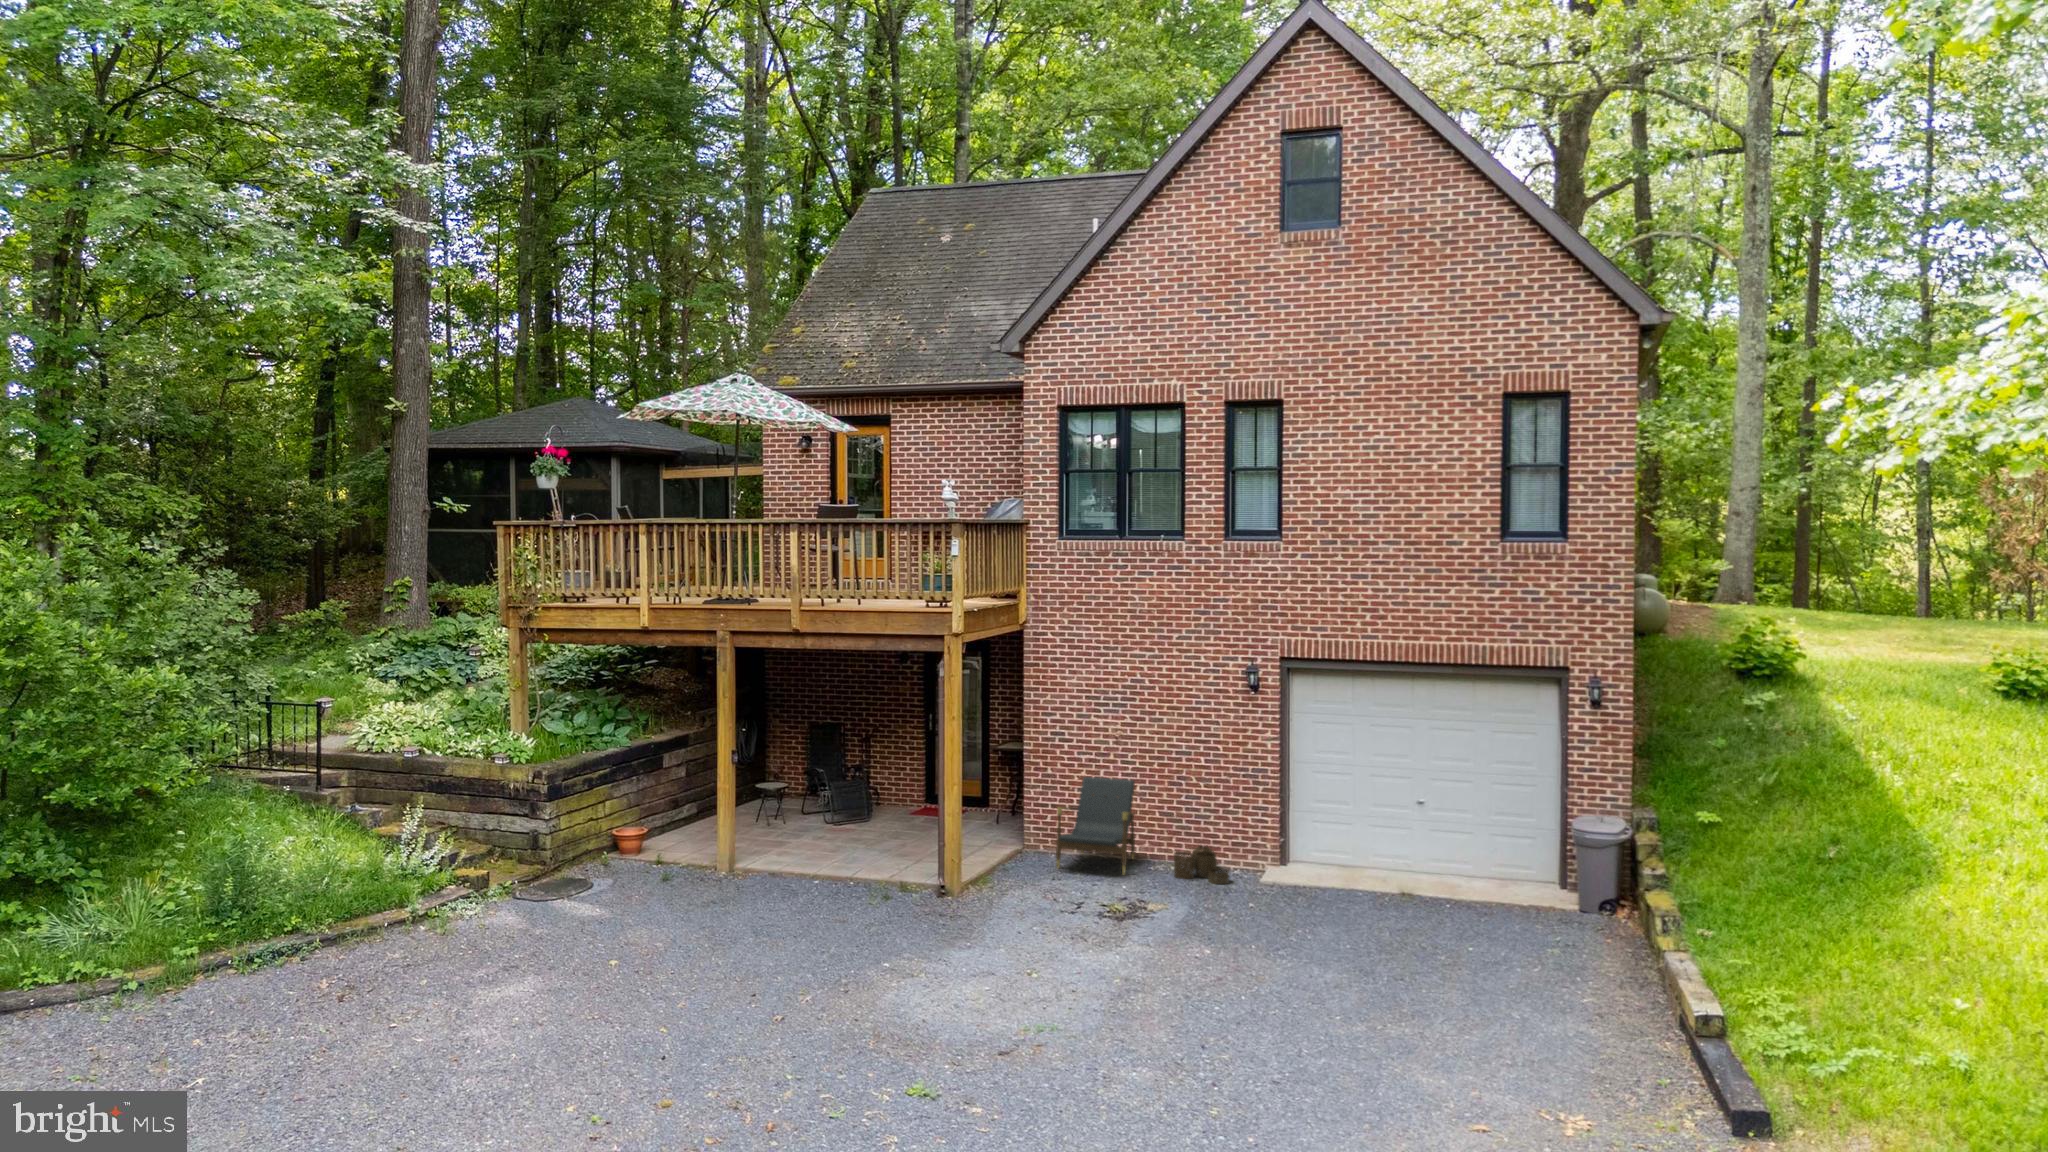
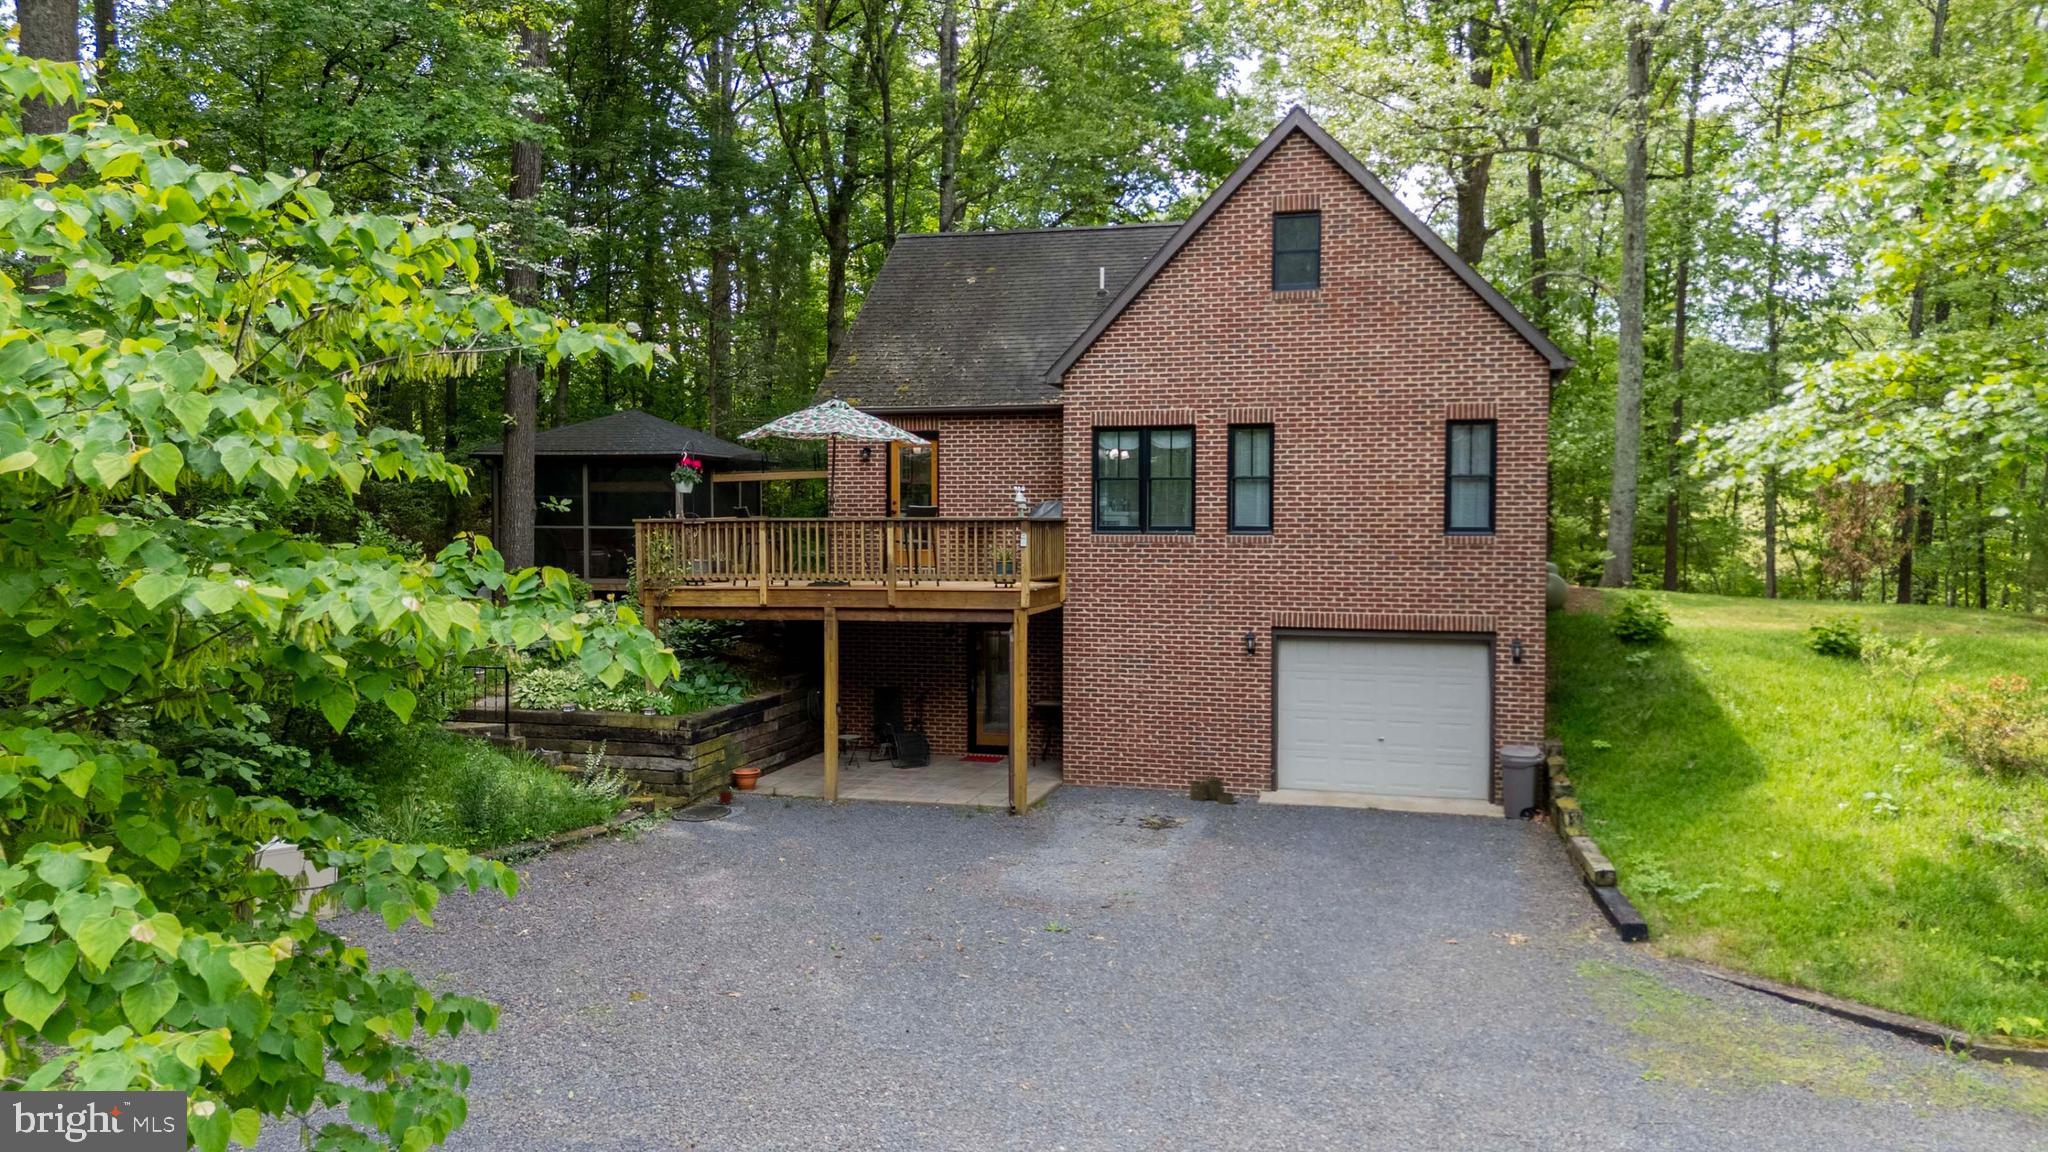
lounge chair: present [1056,777,1135,875] -> none [1096,723,1158,799]
potted tree: none [560,789,617,876] -> present [706,736,744,804]

